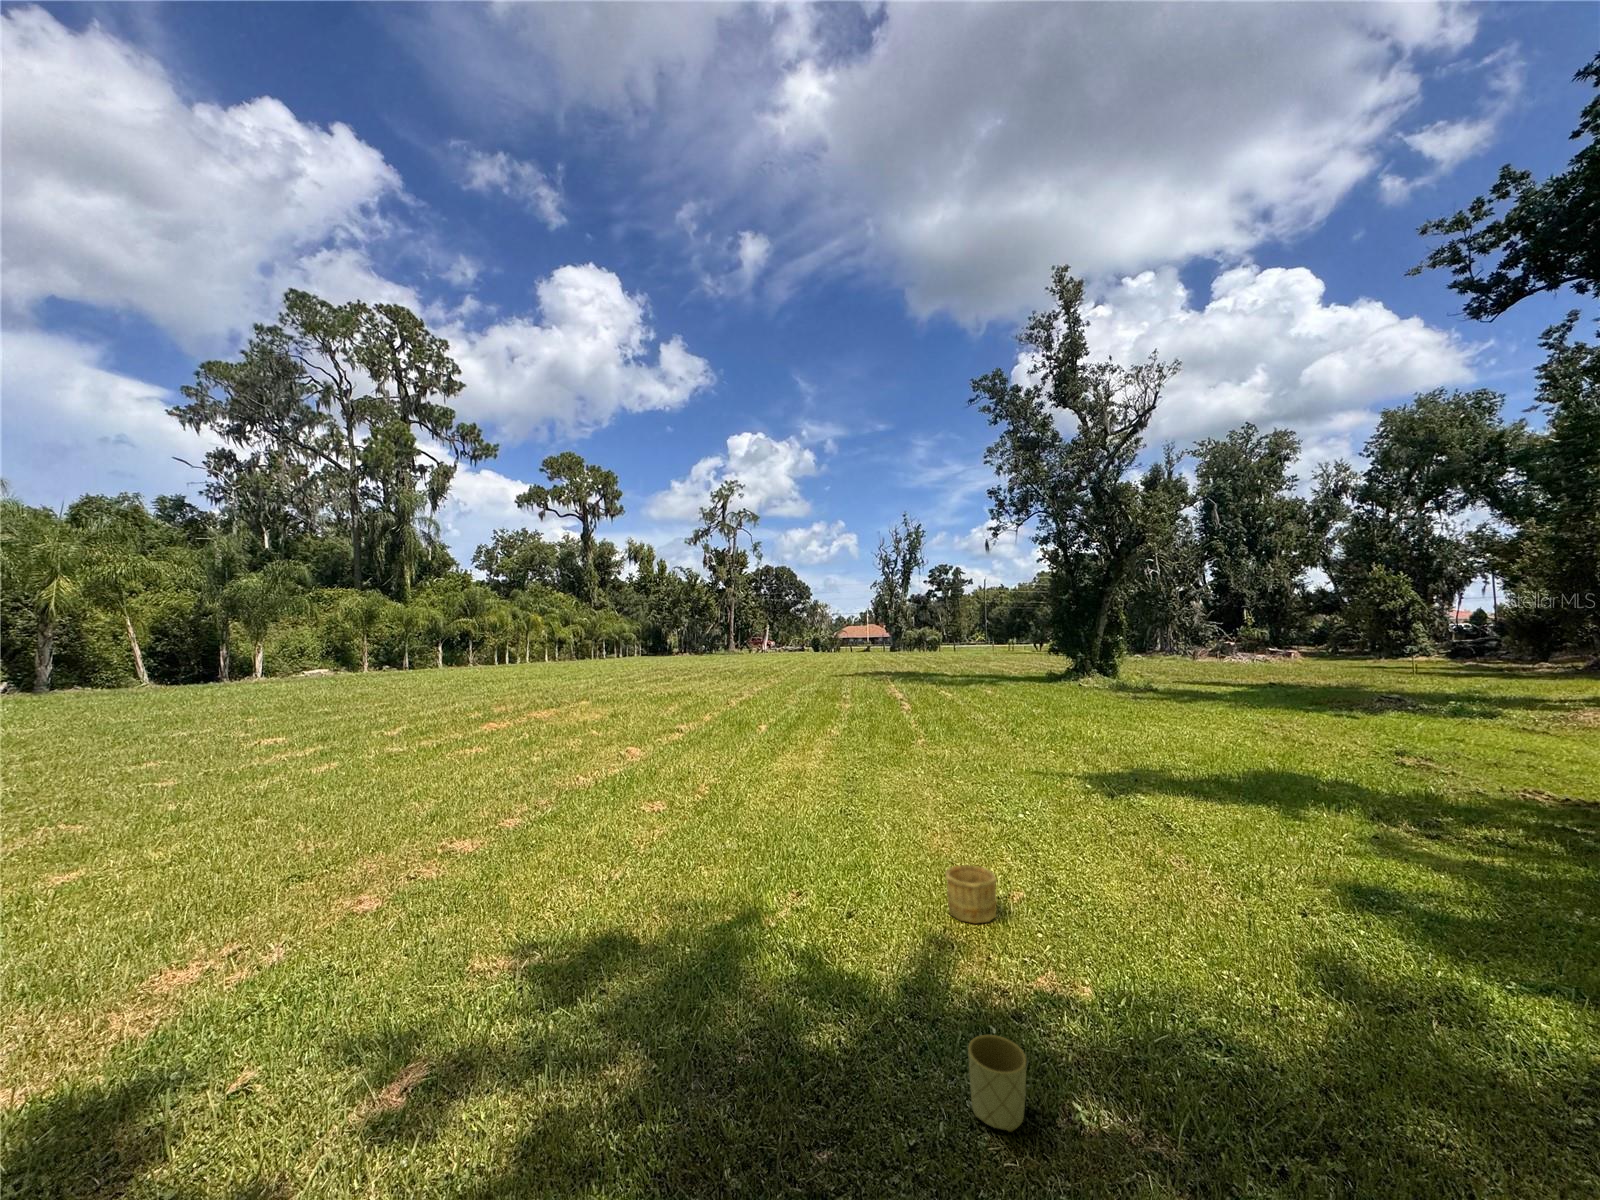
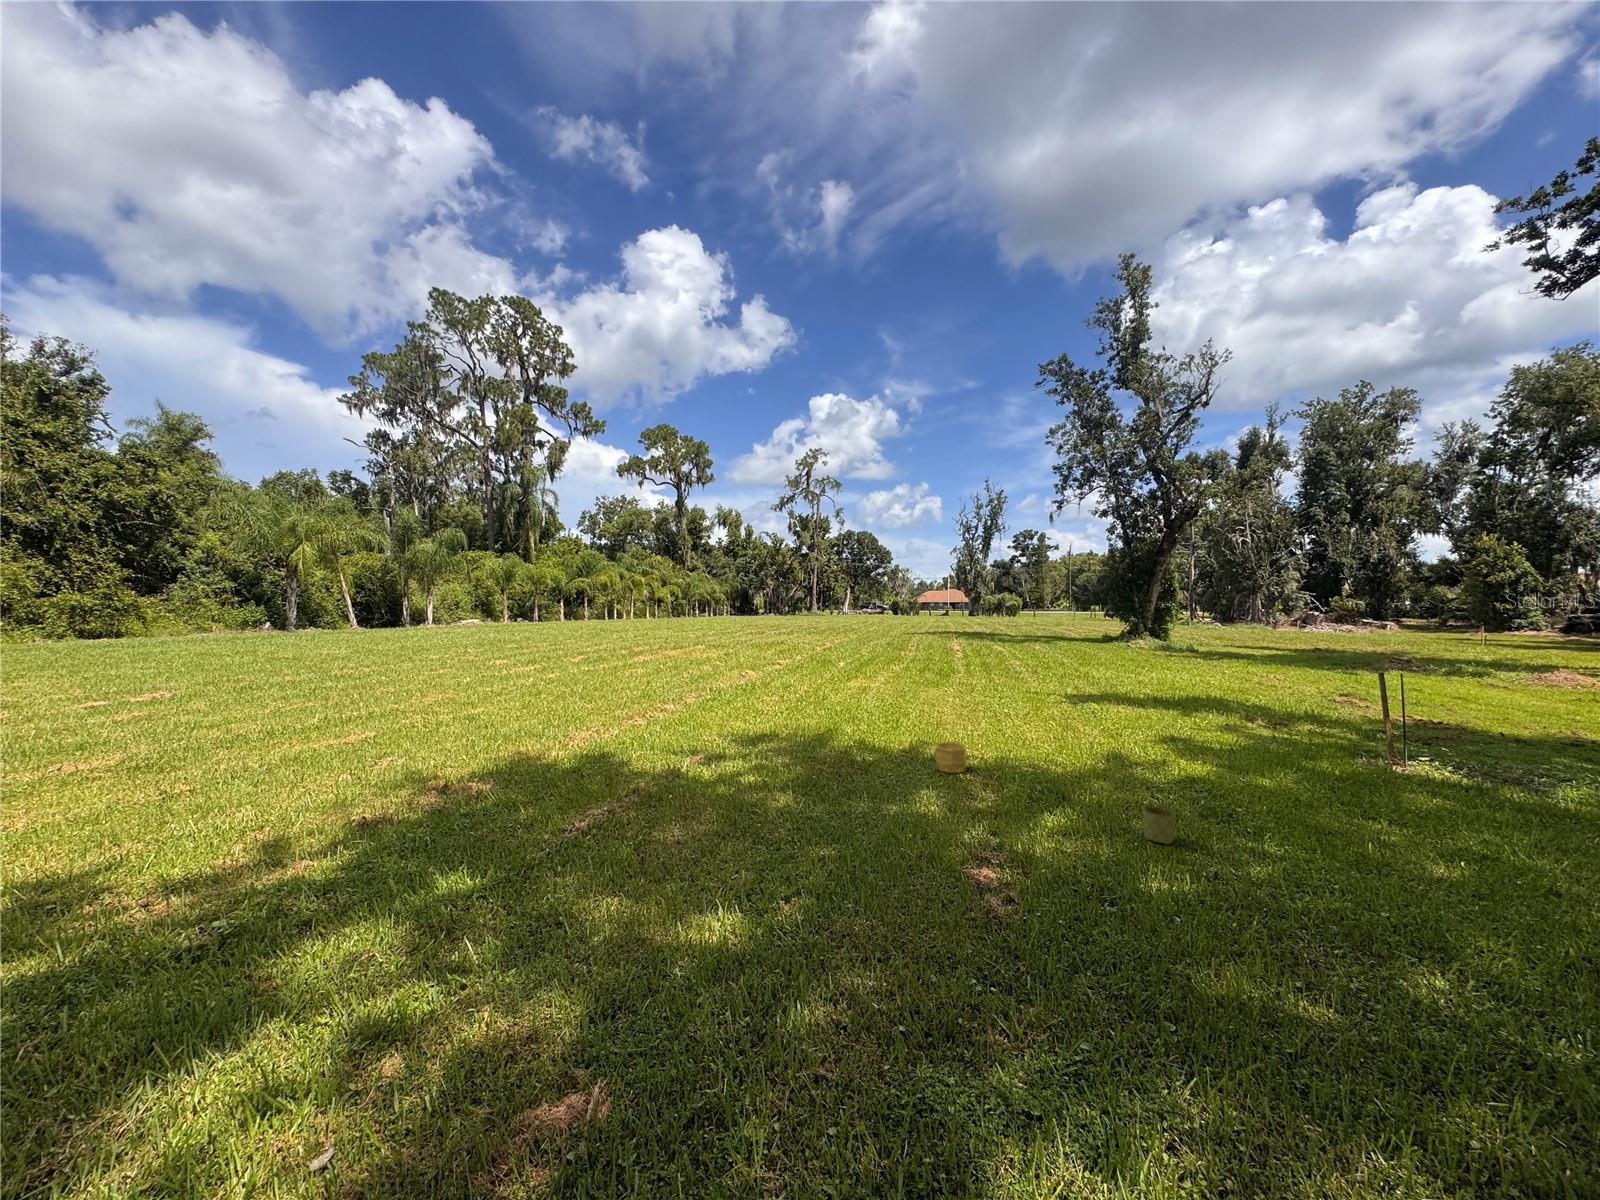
planter: present [968,1035,1027,1132] -> present [1143,806,1176,845]

